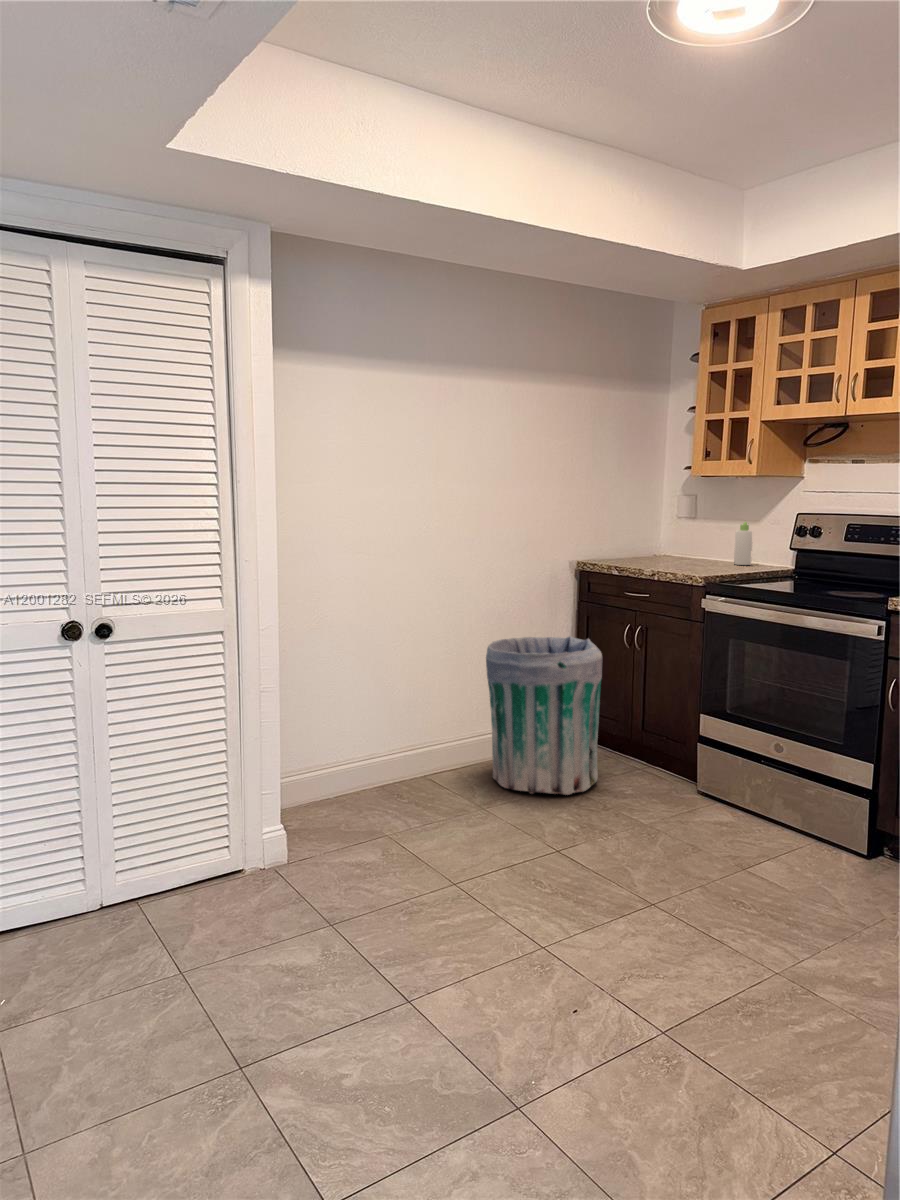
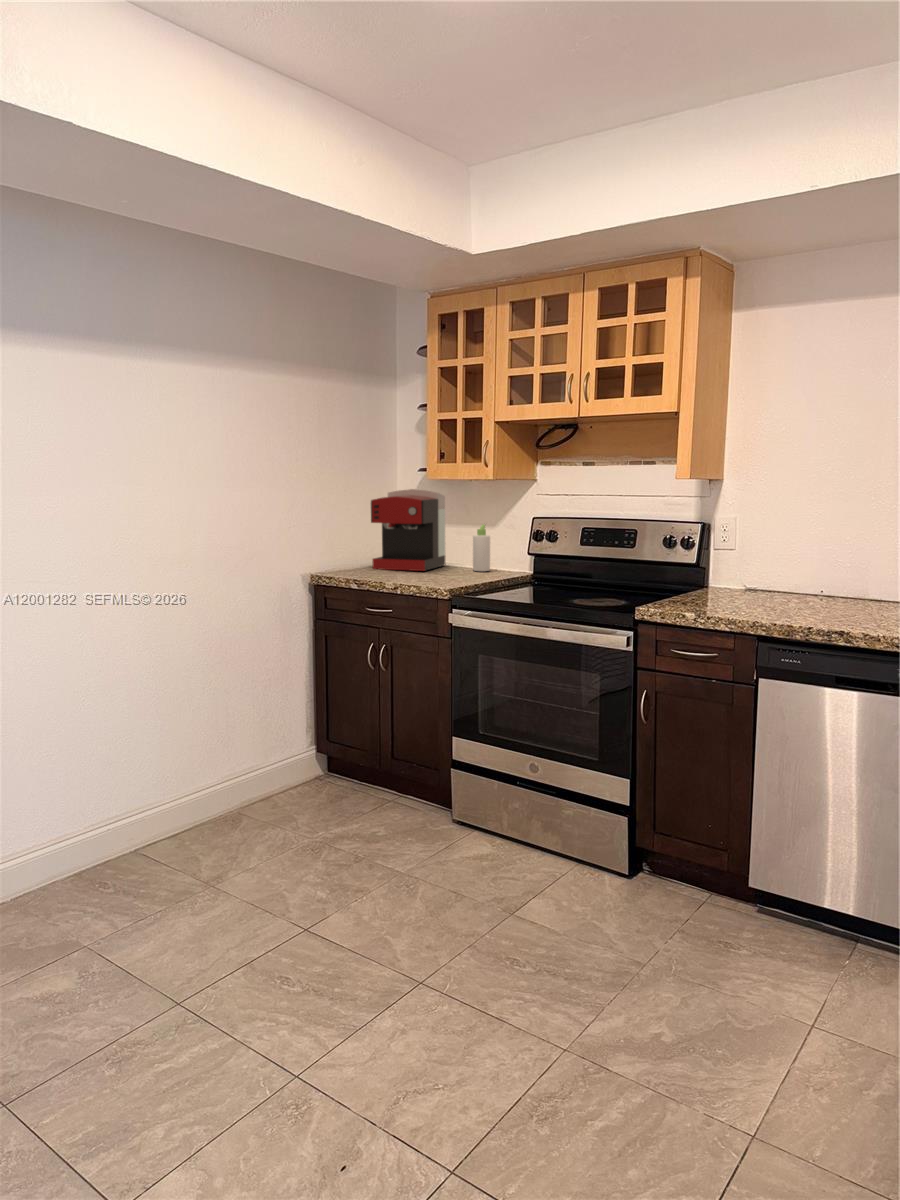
coffee maker: none [636,486,711,562] -> present [371,489,445,571]
trash can: present [486,636,602,795] -> none [209,661,346,849]

